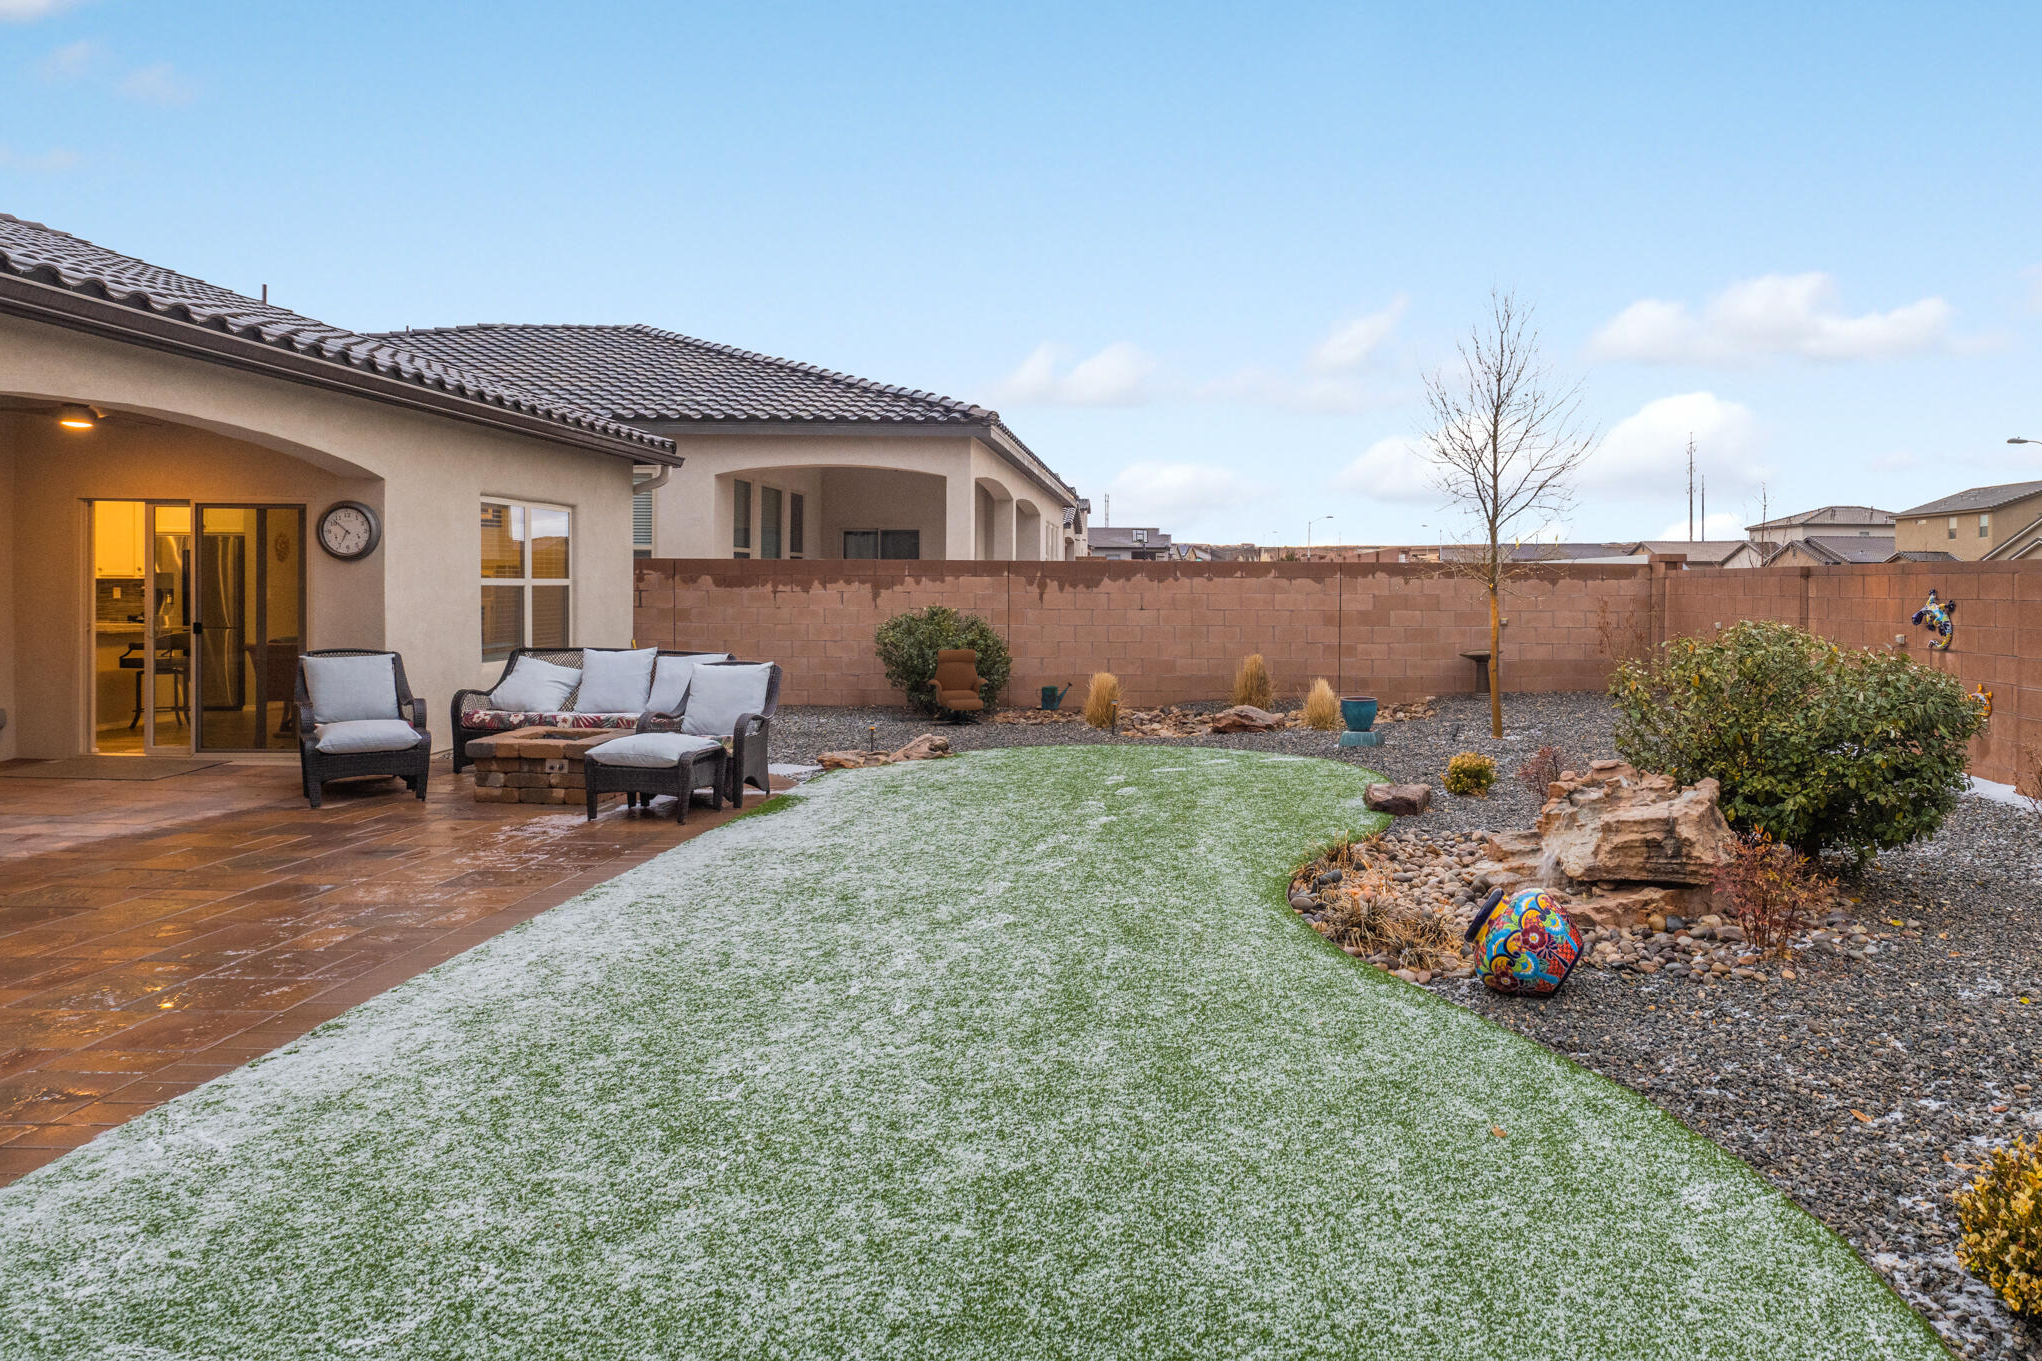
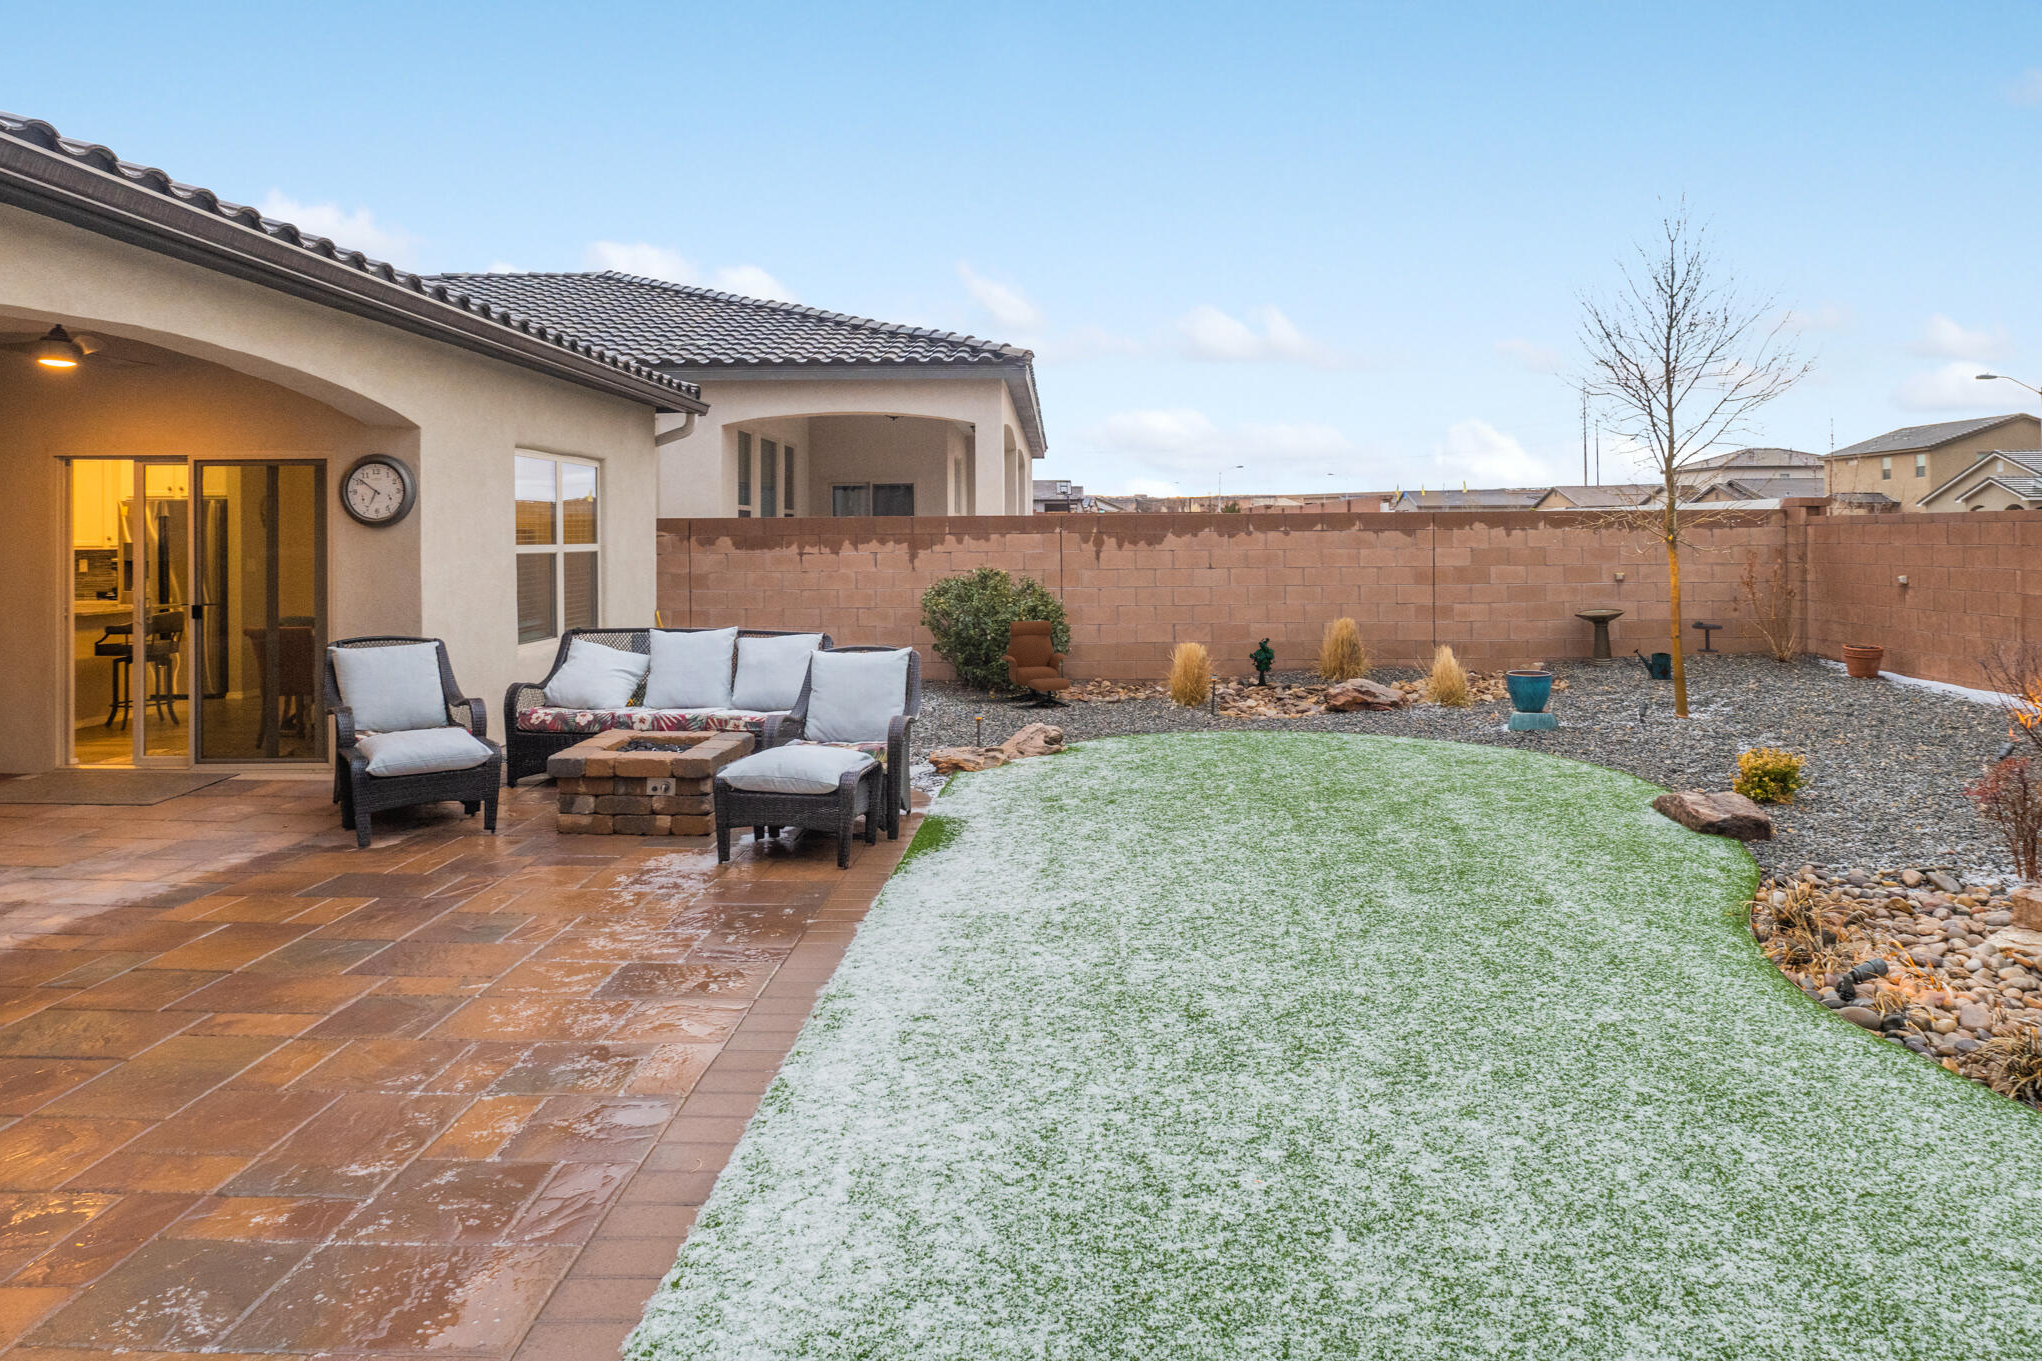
side table: none [1570,656,1596,706] -> present [1692,621,1723,652]
decorative plant: none [1162,667,1187,710] -> present [1249,638,1276,686]
watering can: present [1036,682,1072,710] -> present [1633,649,1671,679]

